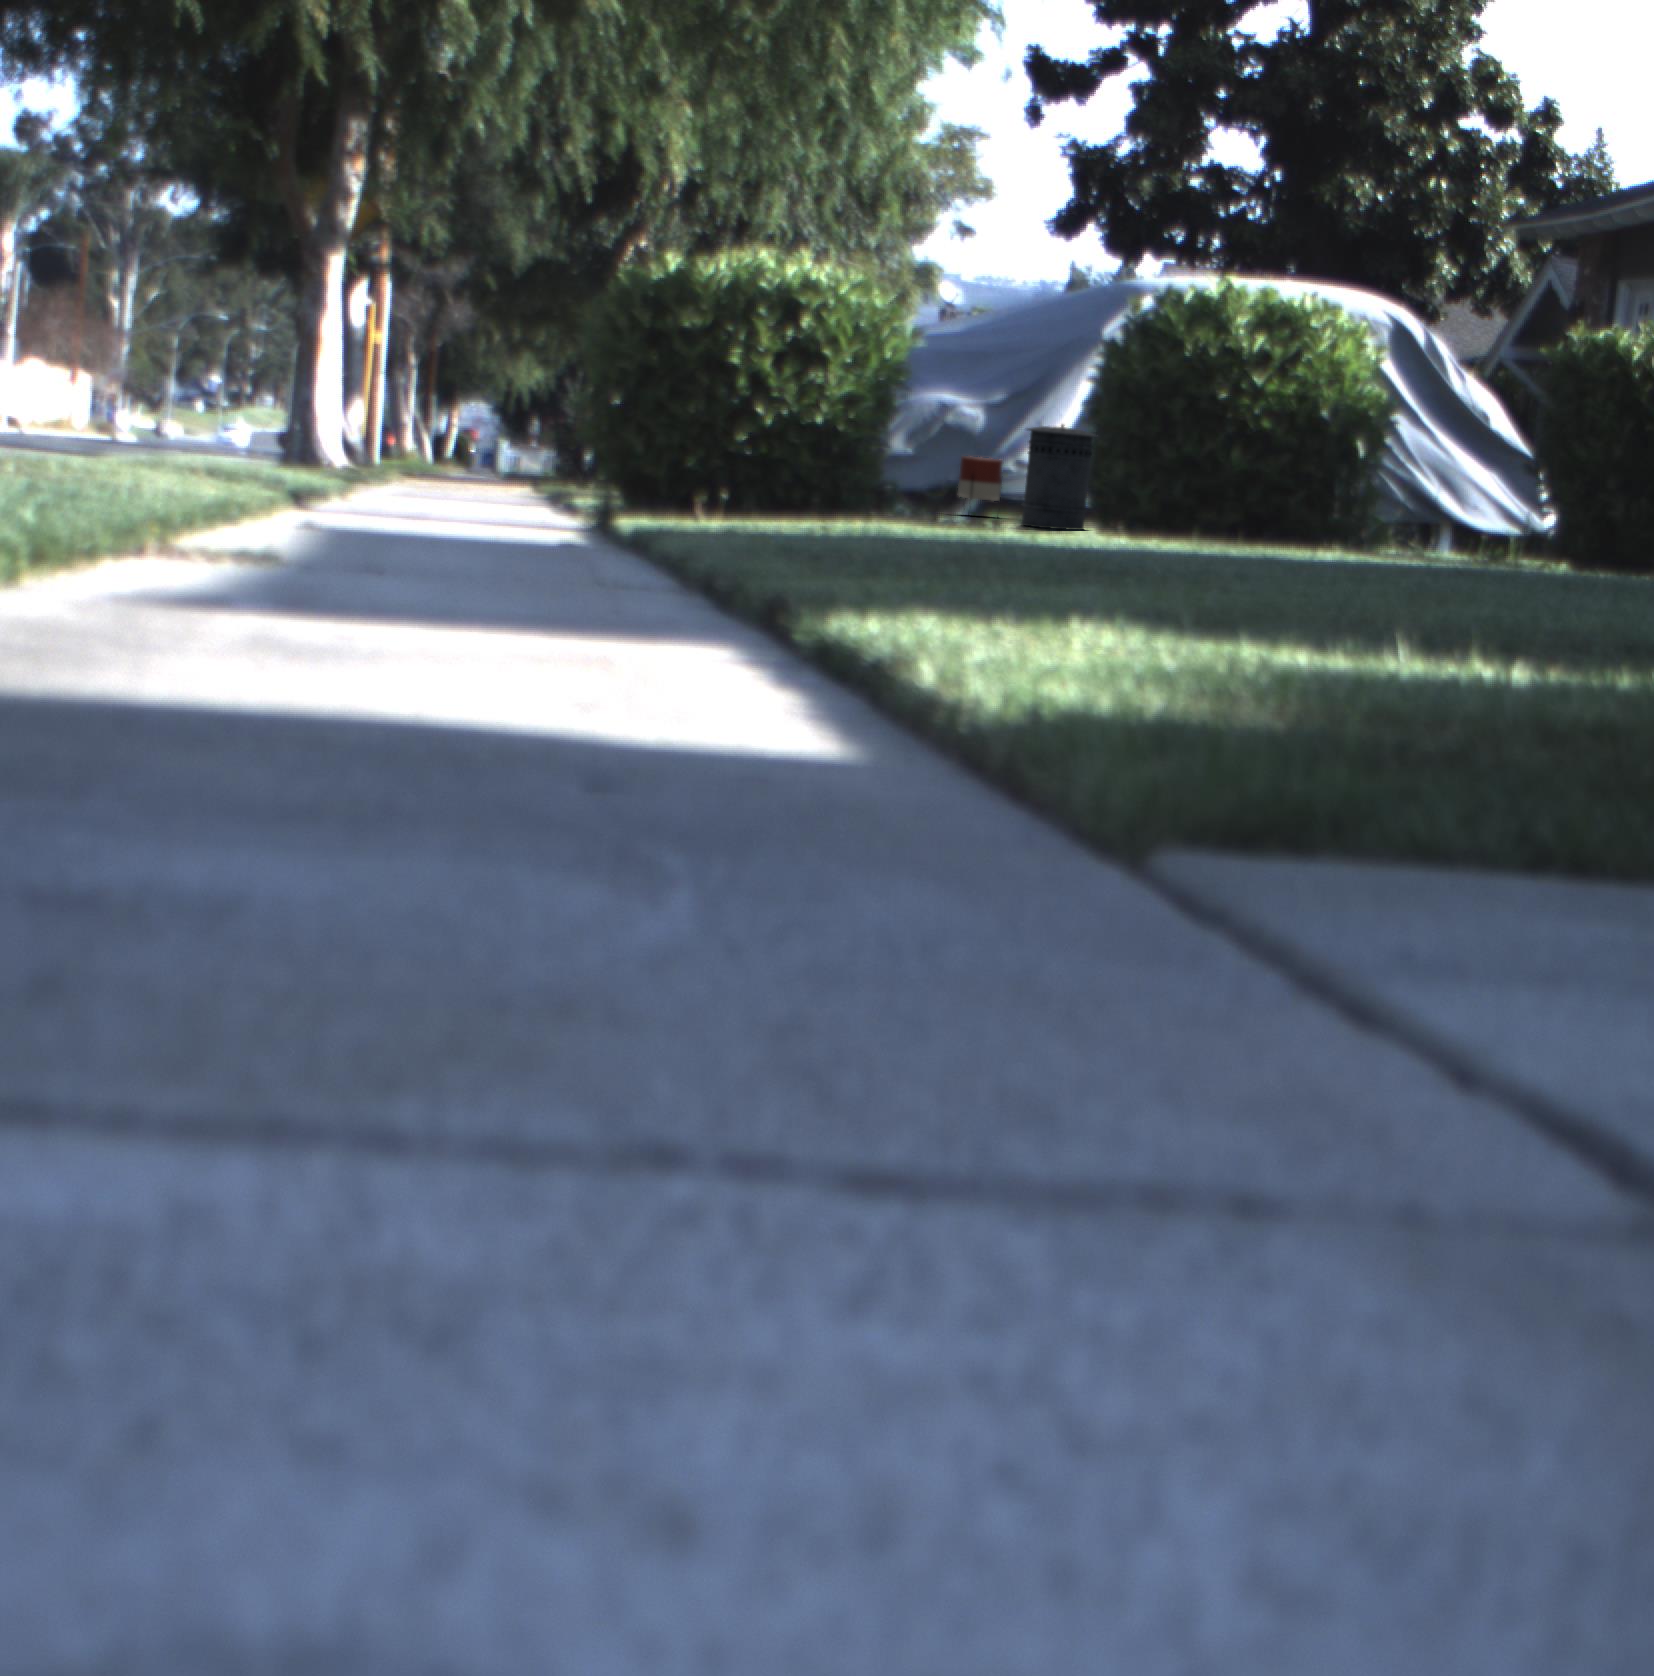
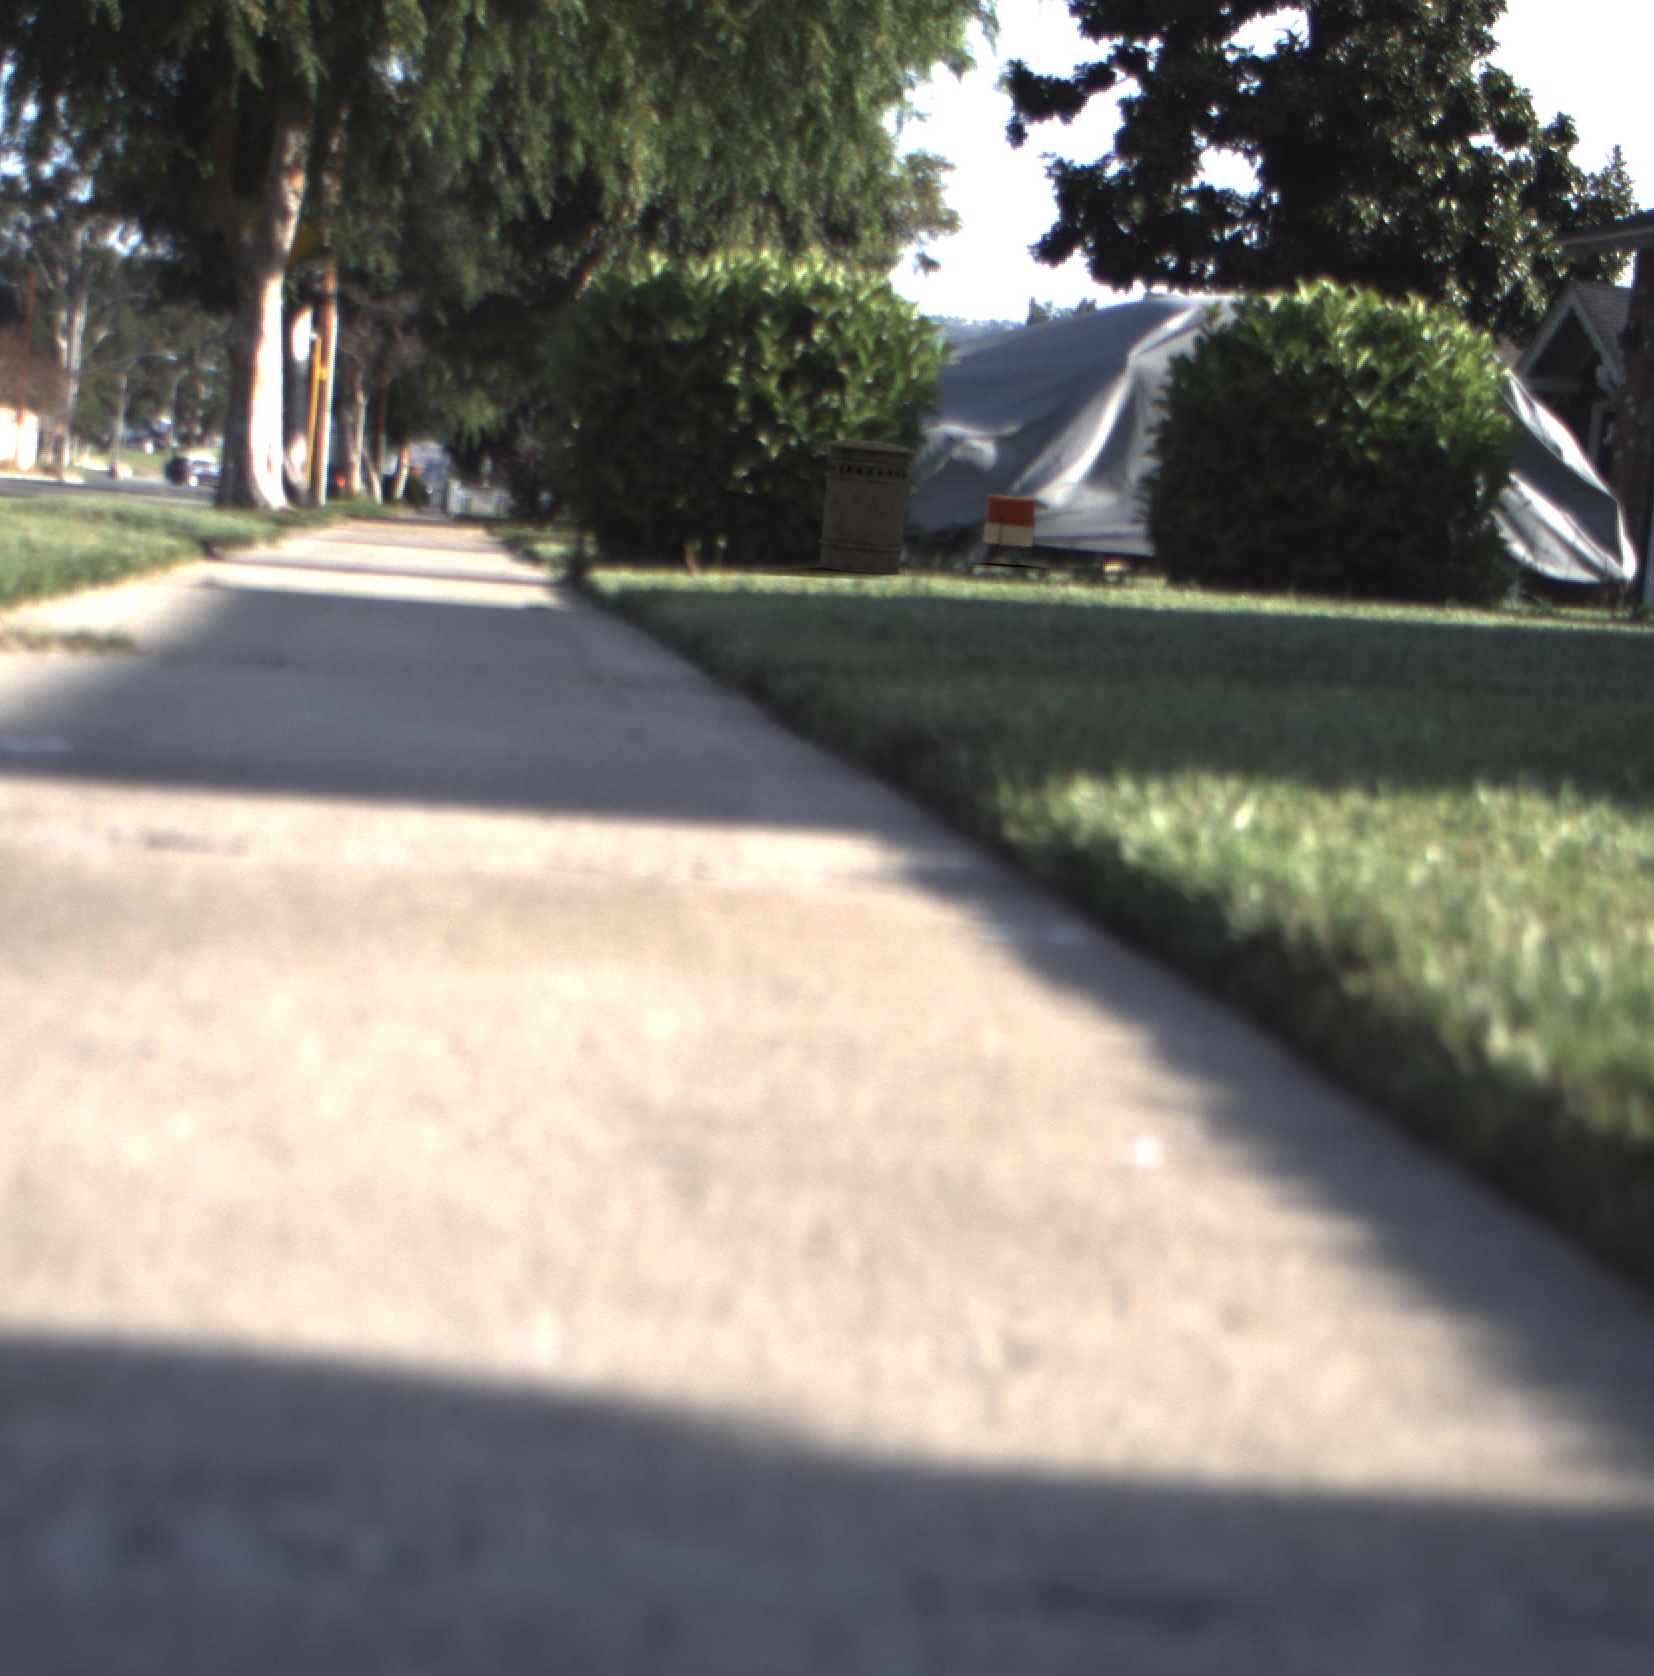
trash can: present [1022,424,1096,530] -> present [819,437,916,574]

